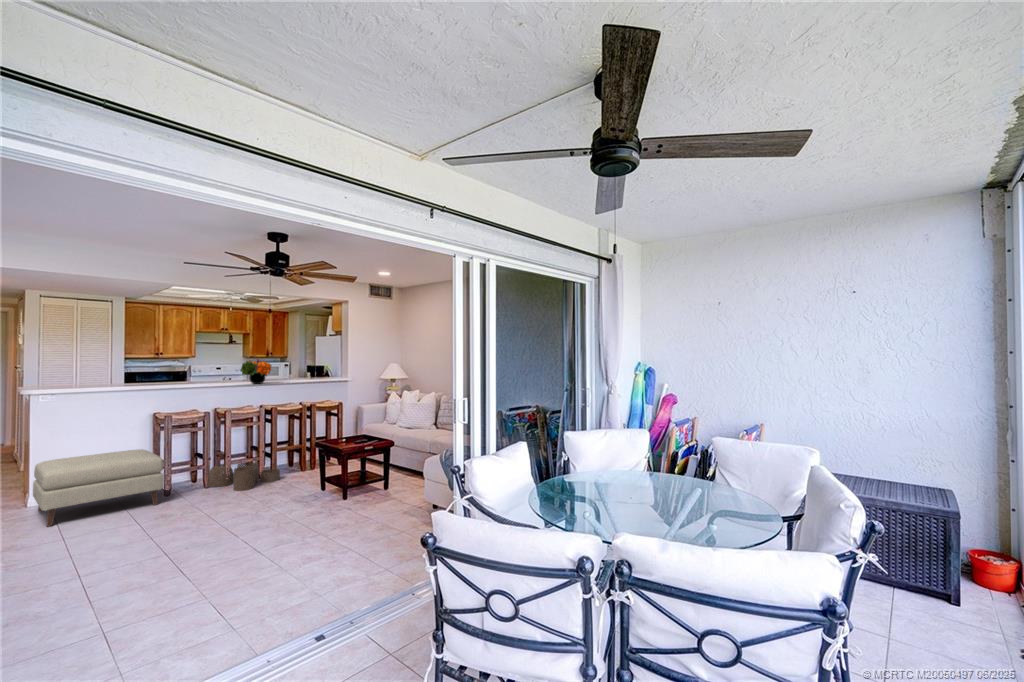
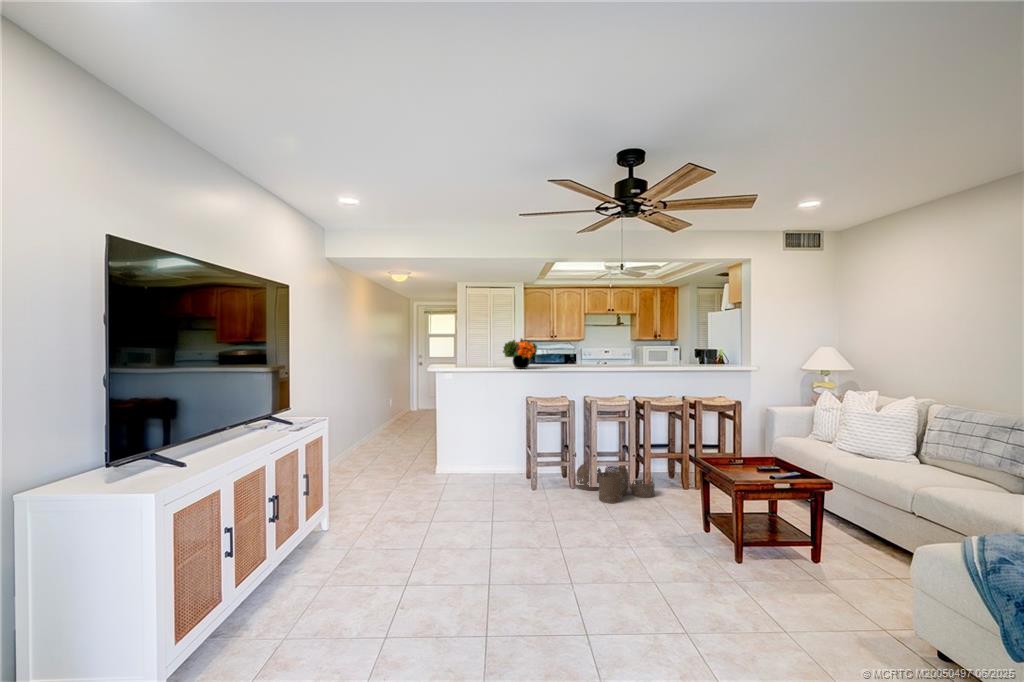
flower arrangement: present [240,359,272,384] -> present [503,338,537,369]
ottoman: present [33,449,163,527] -> none [430,433,528,500]

